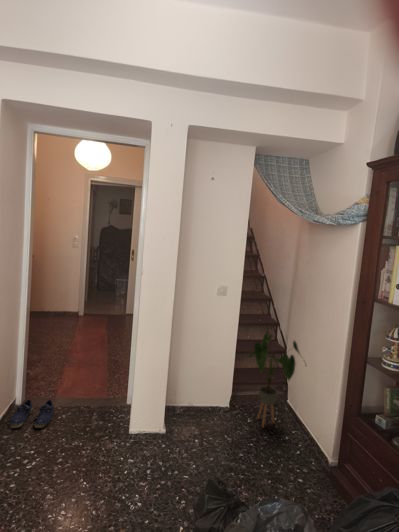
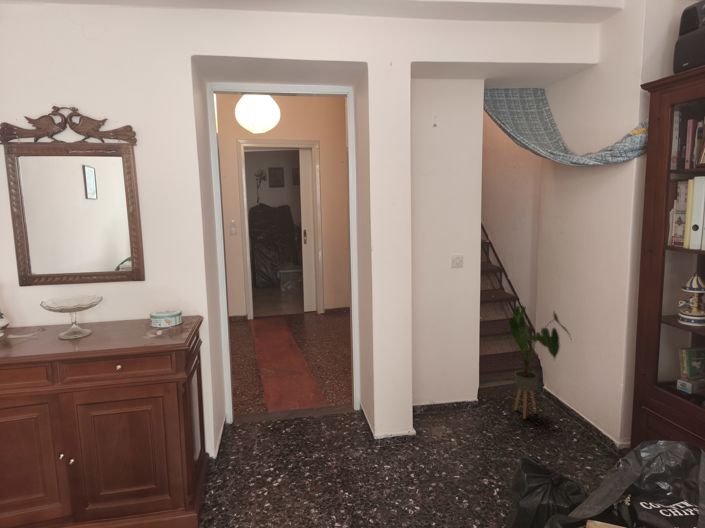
shoe: present [10,400,54,428] -> none [230,413,276,447]

